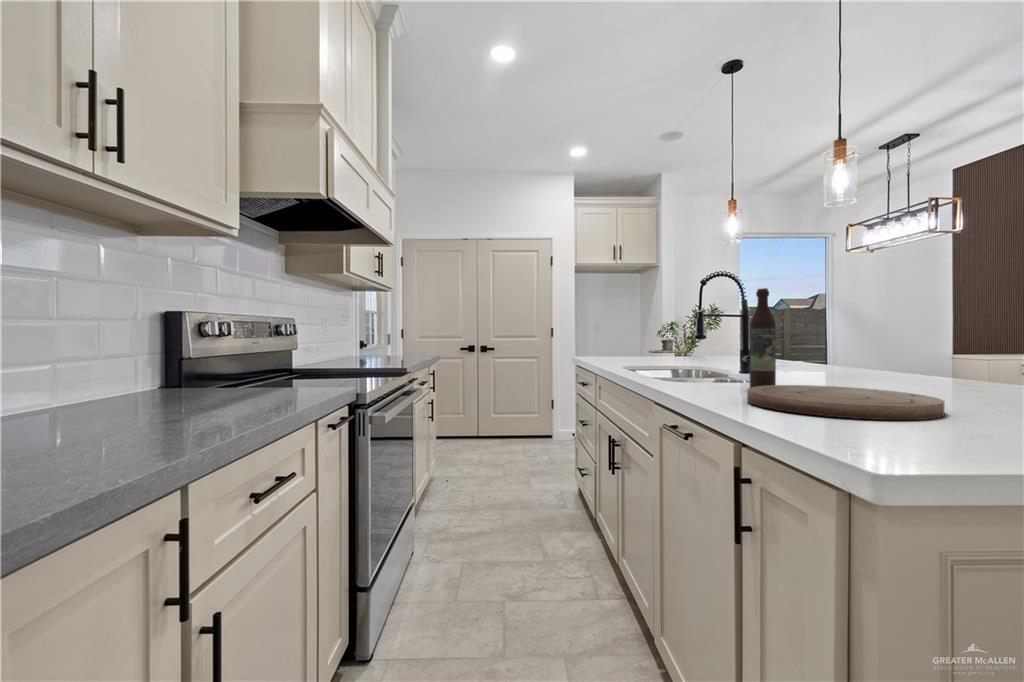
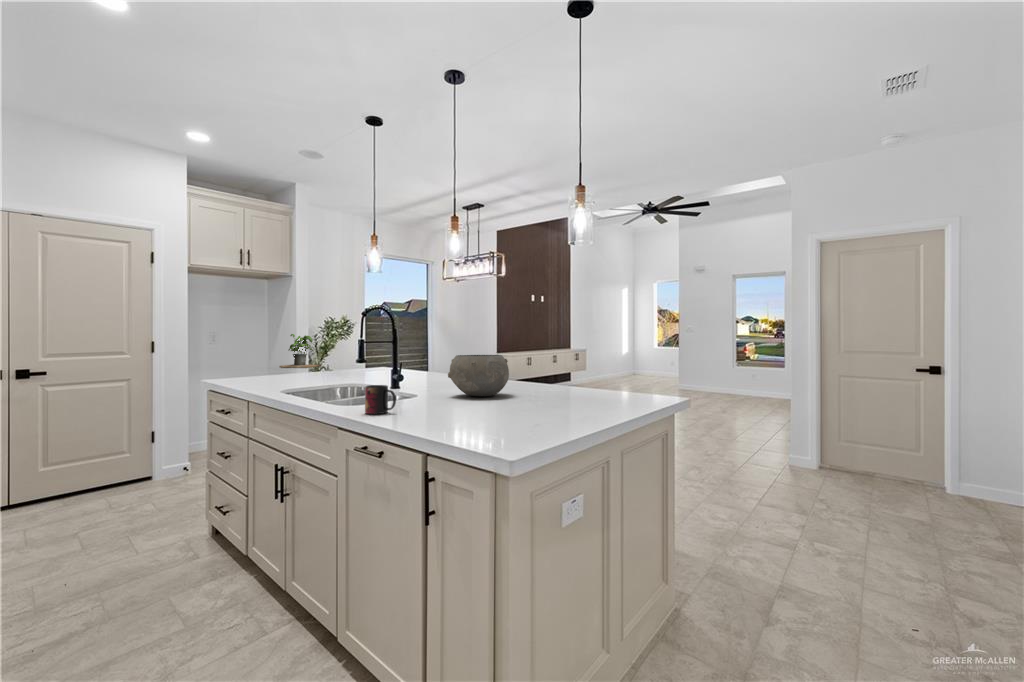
wine bottle: present [750,288,776,388] -> none [412,333,429,409]
ceramic bowl: none [817,321,935,384] -> present [448,355,509,396]
mug: none [685,356,723,390] -> present [365,385,396,414]
cutting board: present [747,385,944,420] -> none [420,404,521,428]

